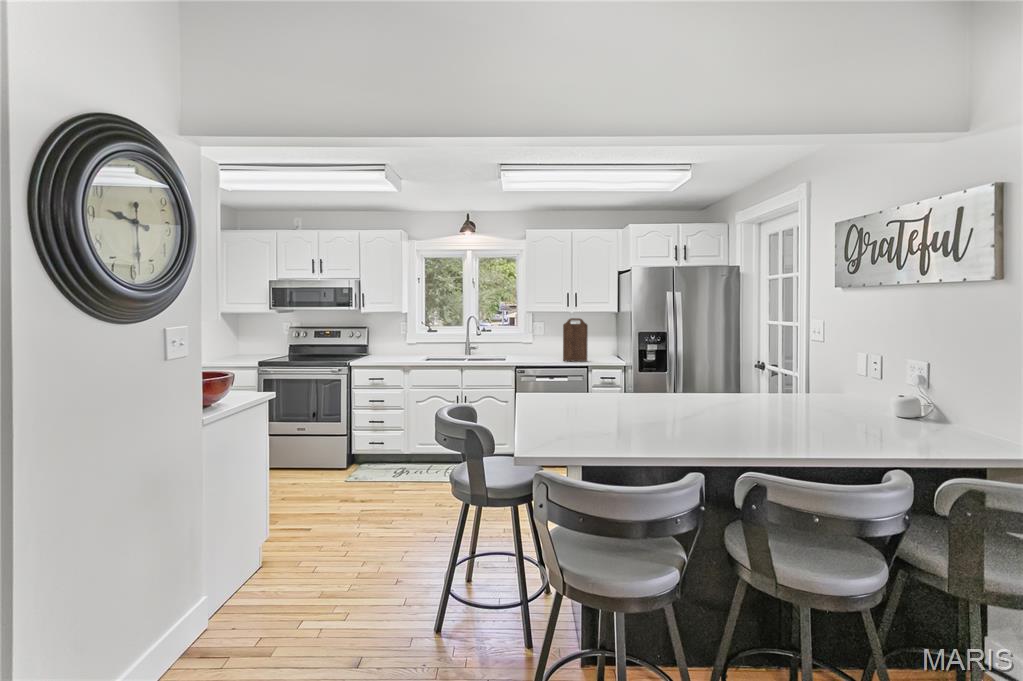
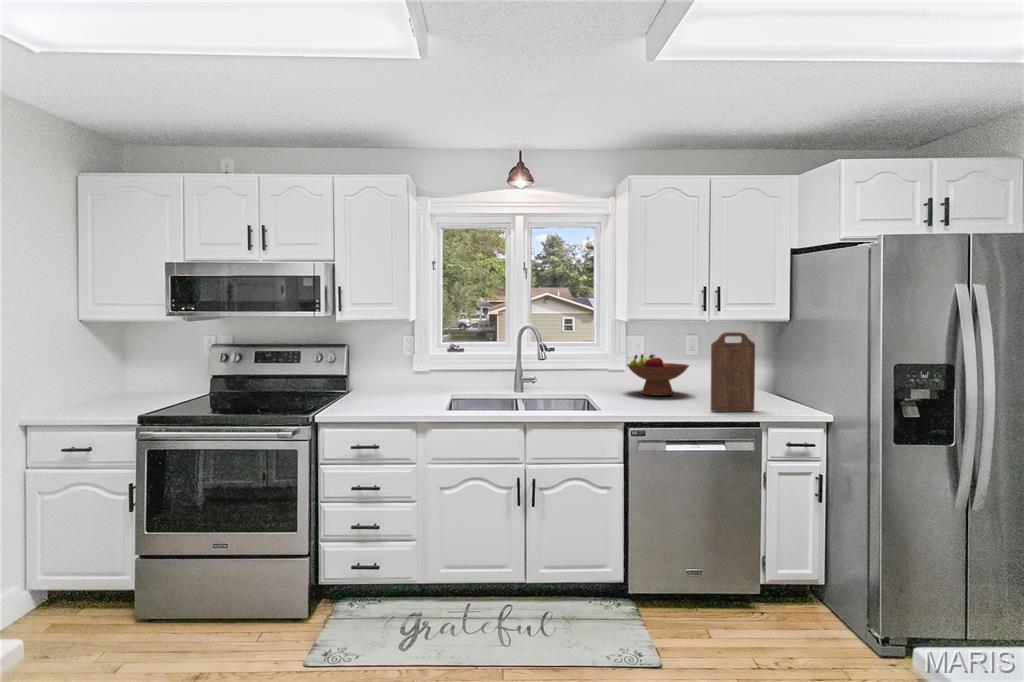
fruit bowl: none [527,332,563,355] -> present [627,354,689,396]

